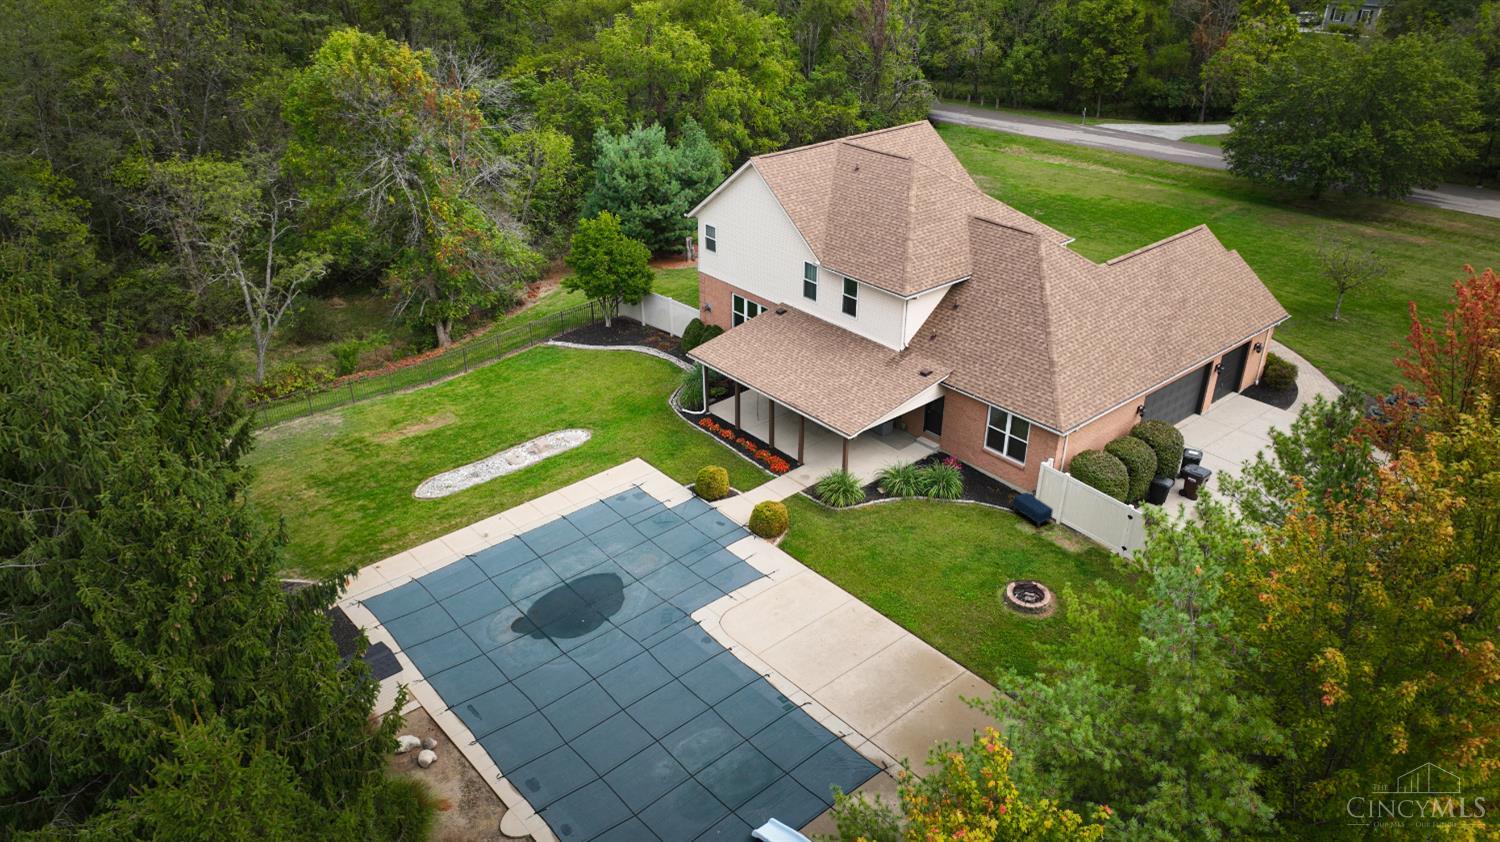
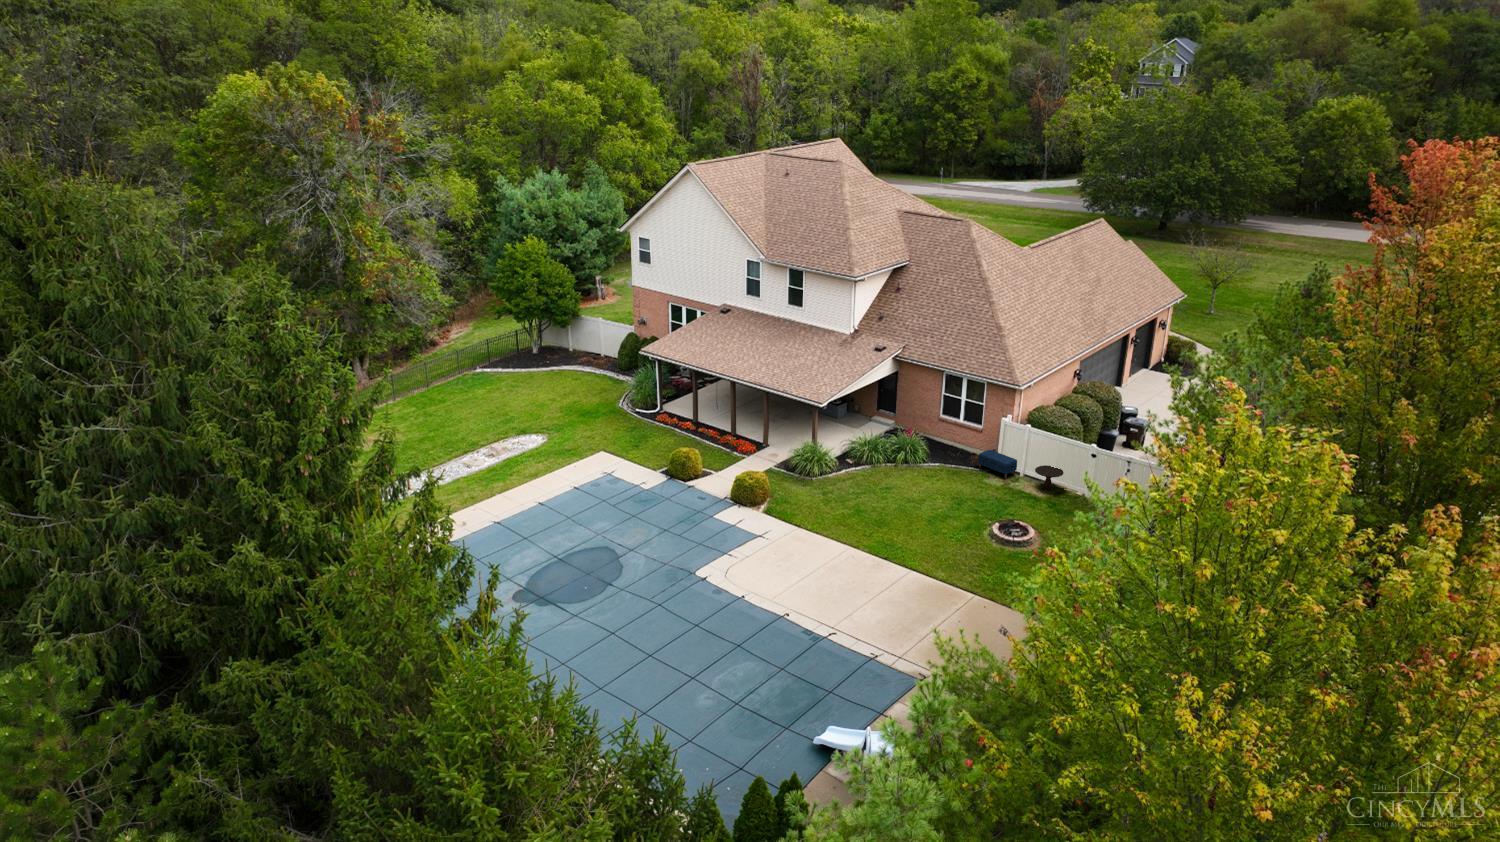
side table: none [1068,520,1098,547] -> present [1035,465,1064,490]

